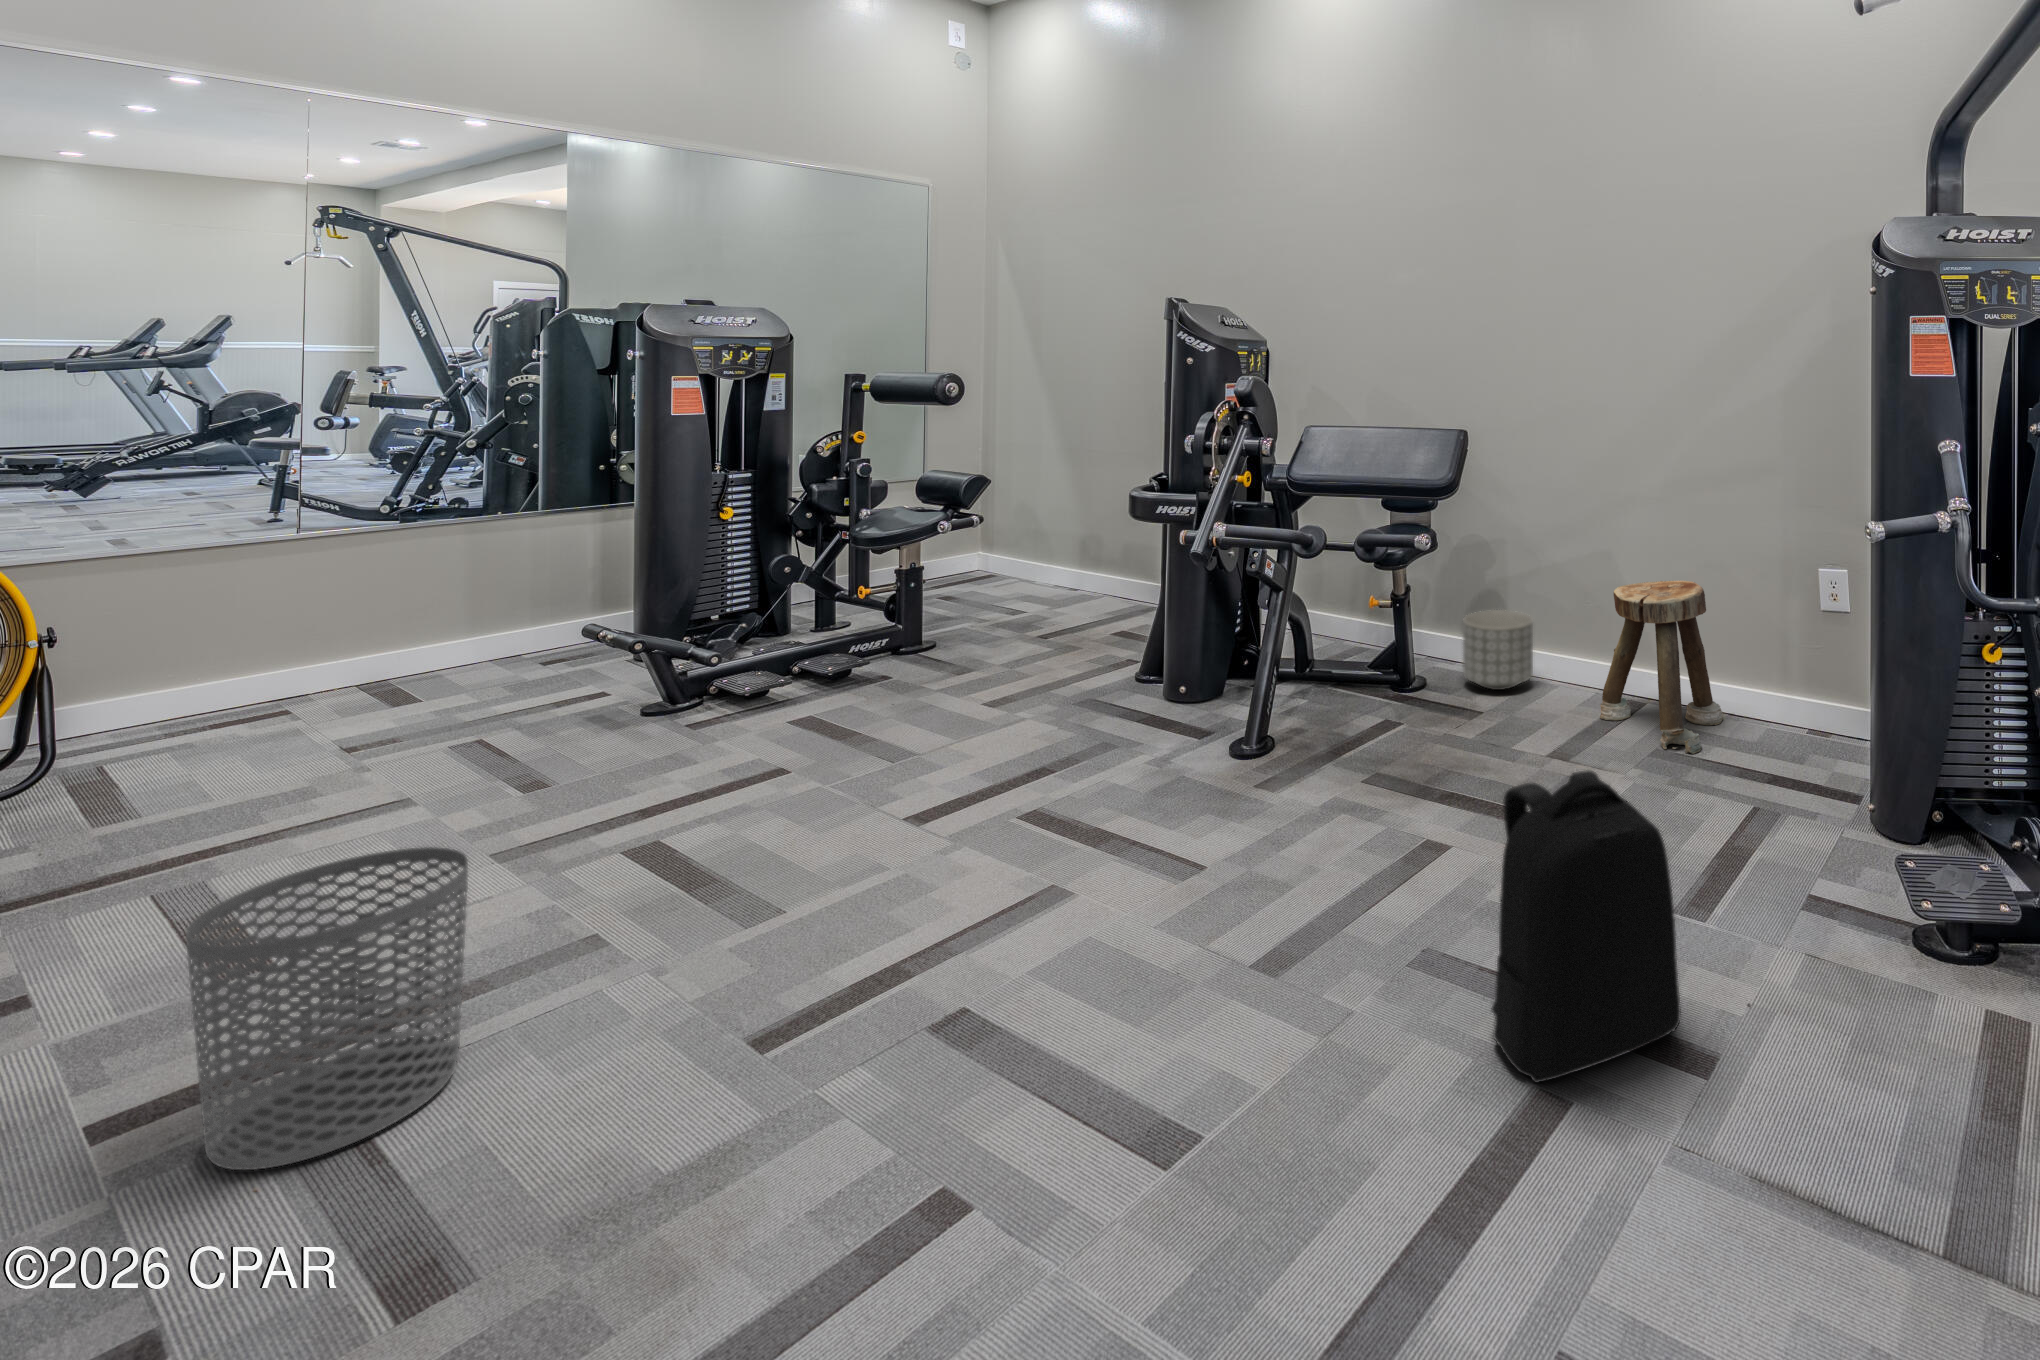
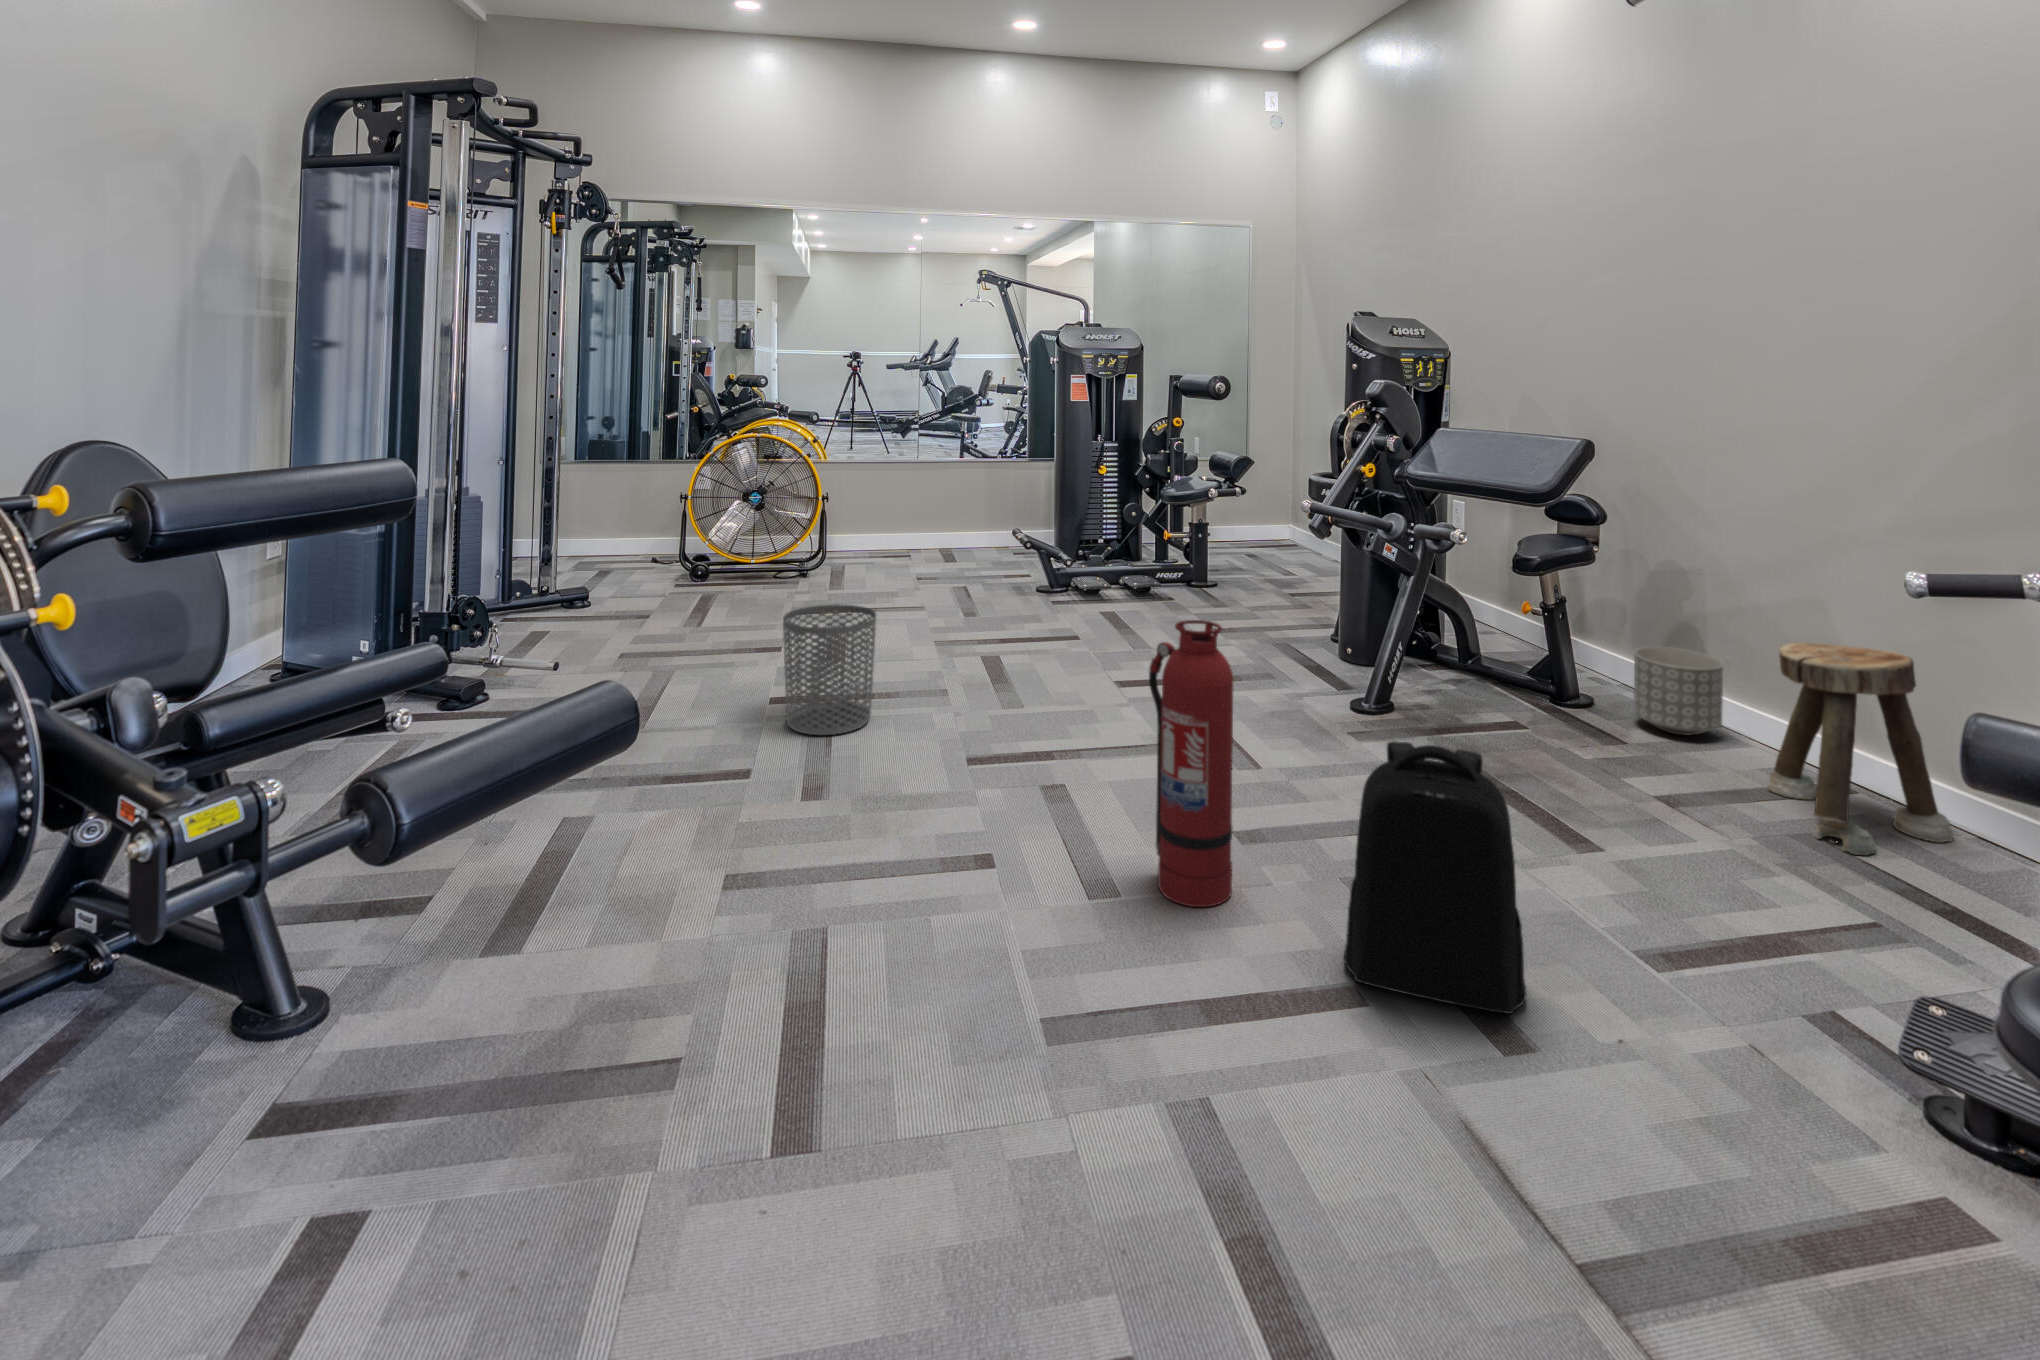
fire extinguisher: none [1197,705,1327,1103] -> present [1149,620,1233,907]

